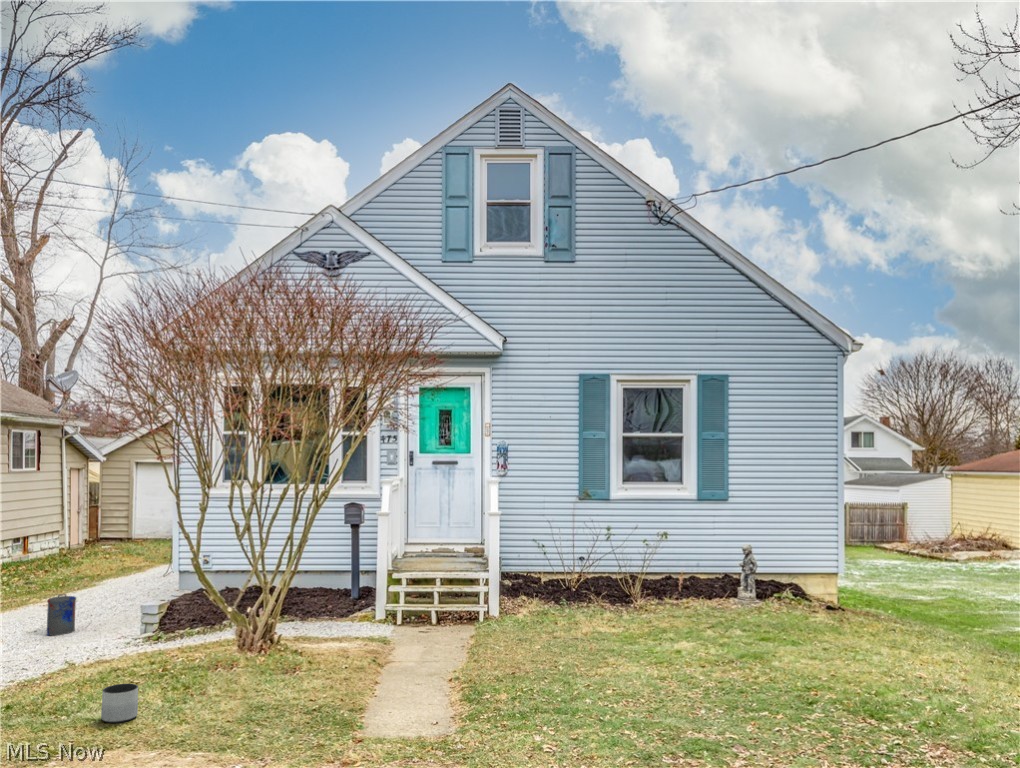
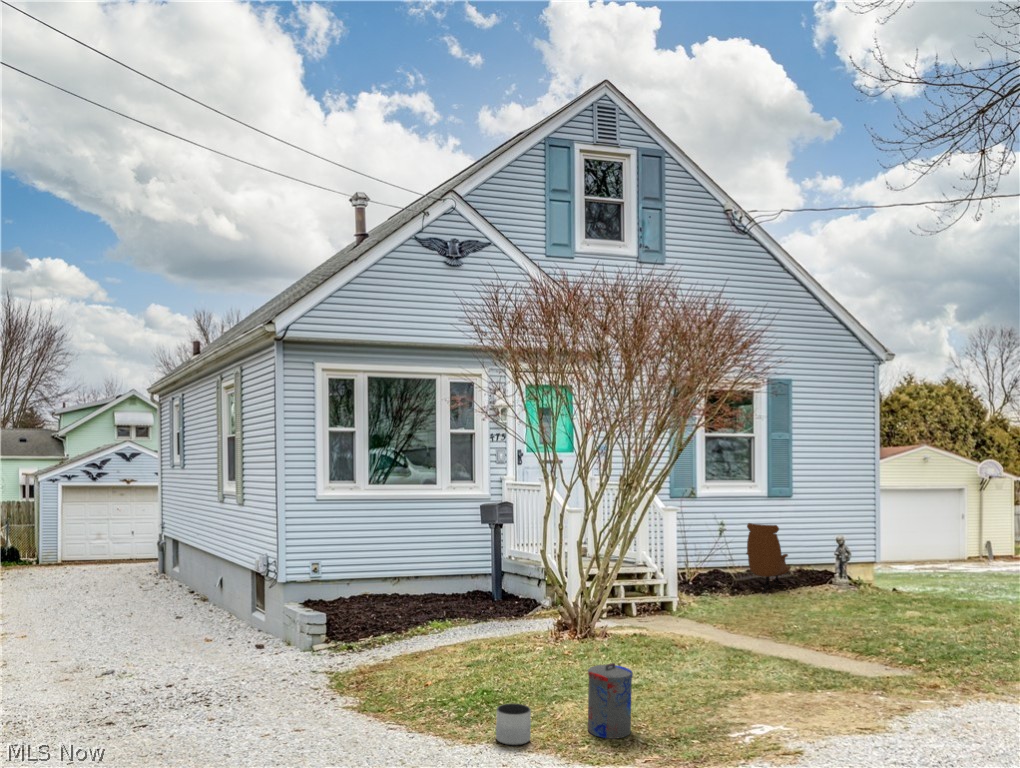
lounge chair: none [651,527,718,603] -> present [746,523,791,594]
trash can: present [47,594,76,636] -> present [588,663,633,739]

